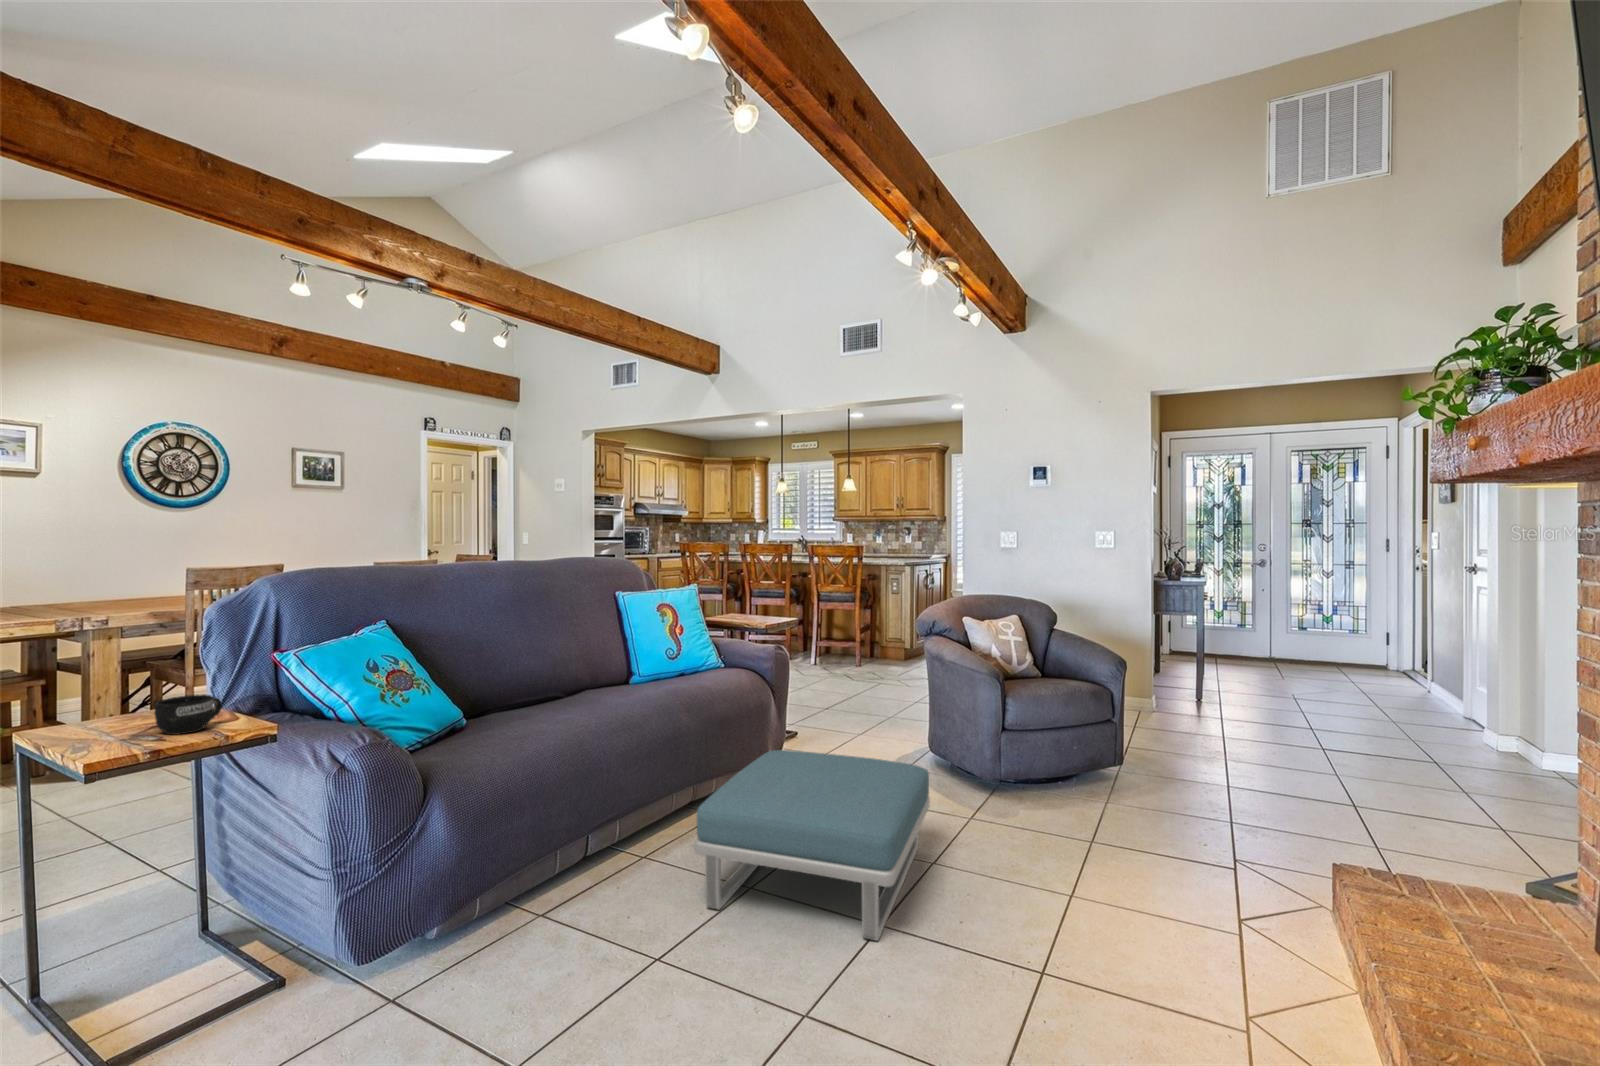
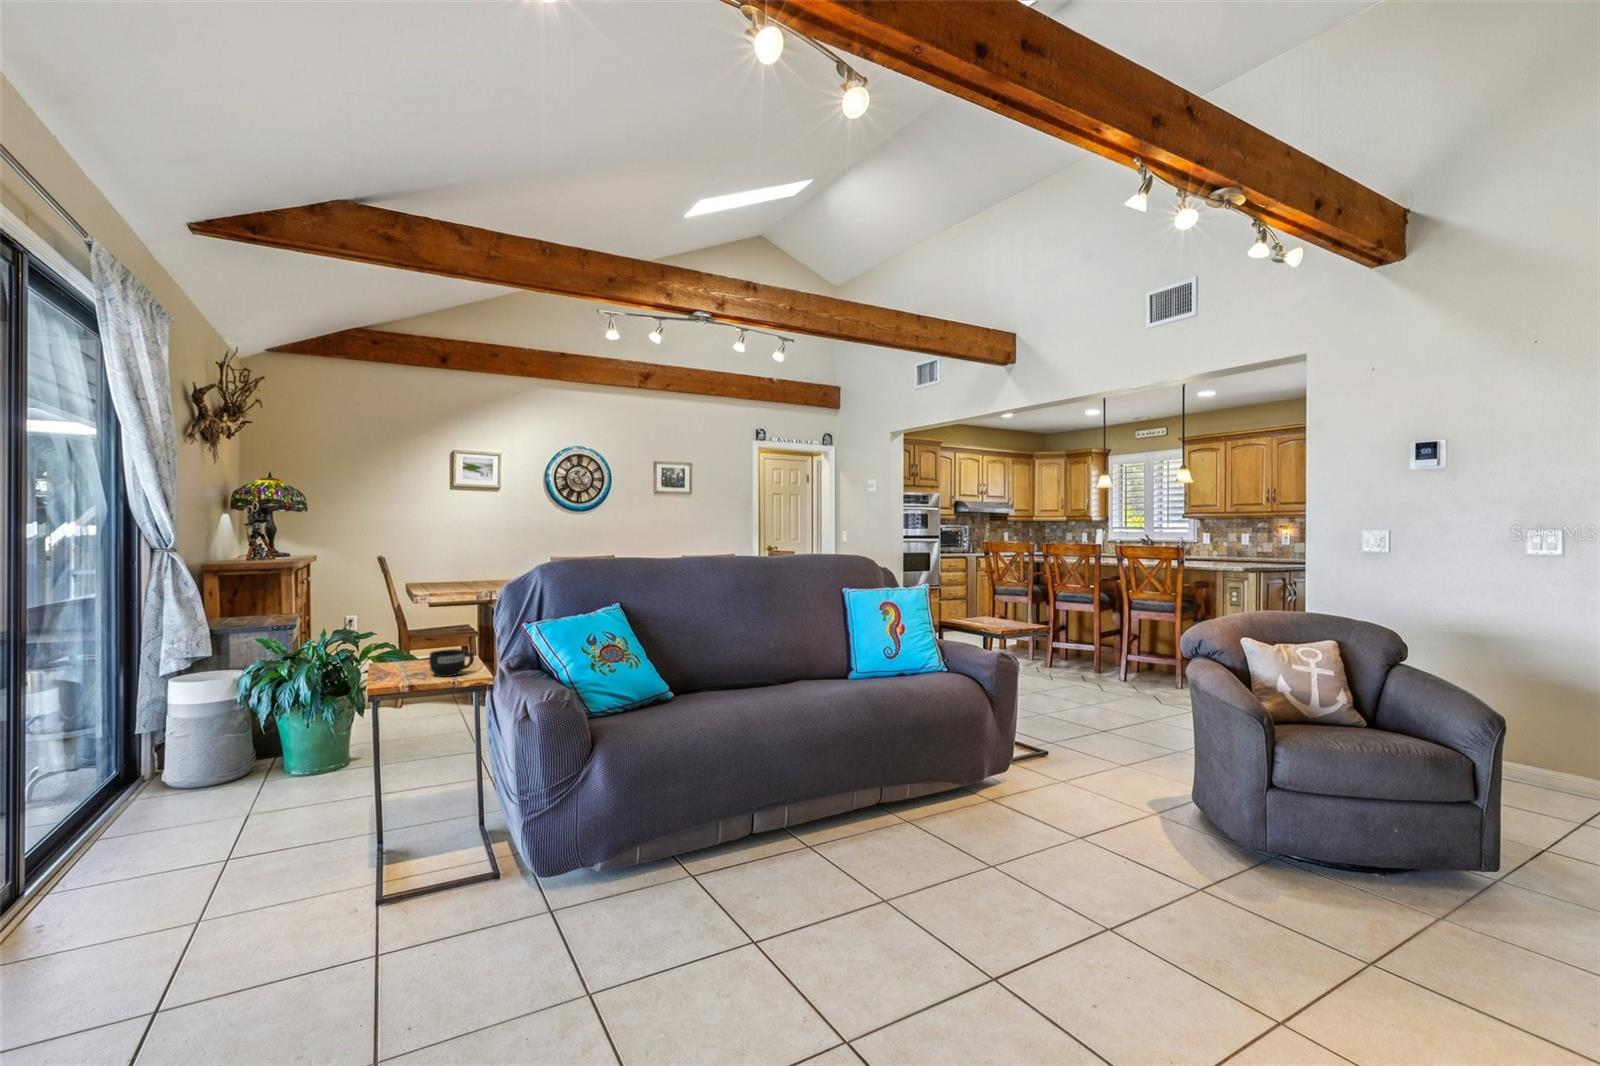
footstool: present [694,750,930,941] -> none [825,764,1116,992]

